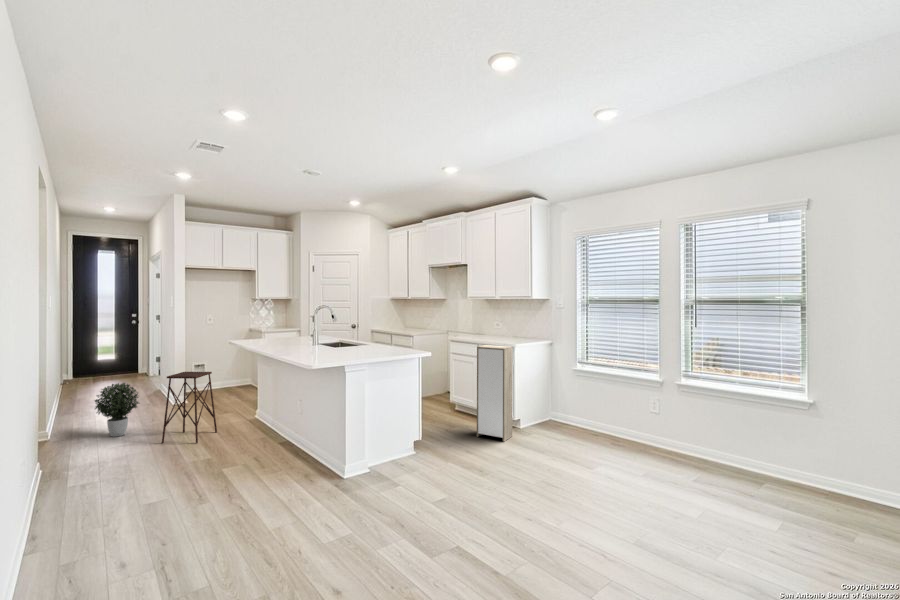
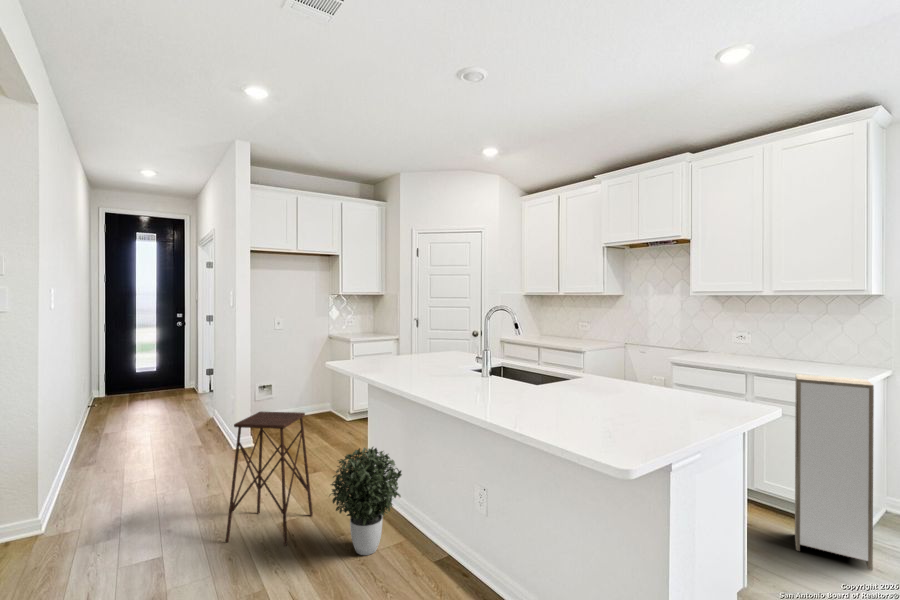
potted plant: present [95,383,139,437] -> present [329,447,402,555]

